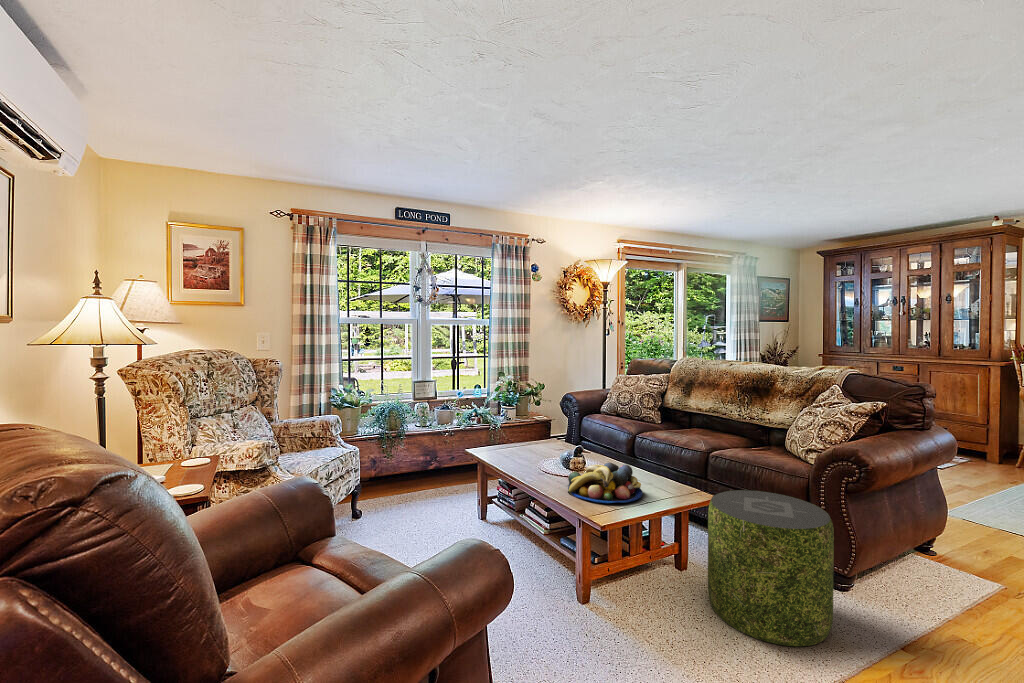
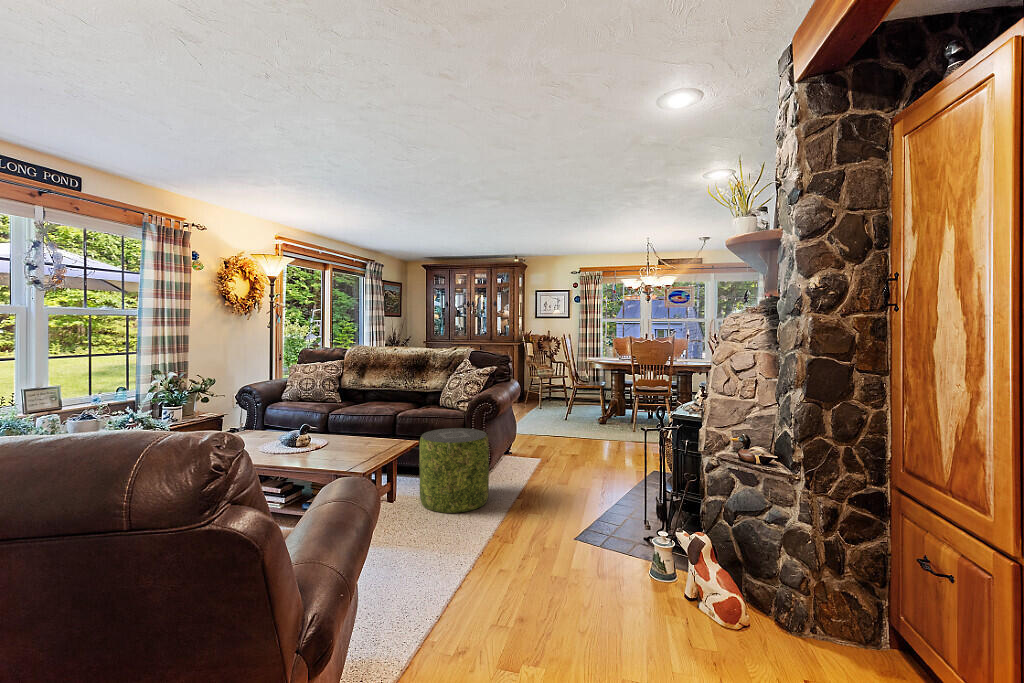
fruit bowl: present [568,463,643,503] -> none [311,427,375,457]

